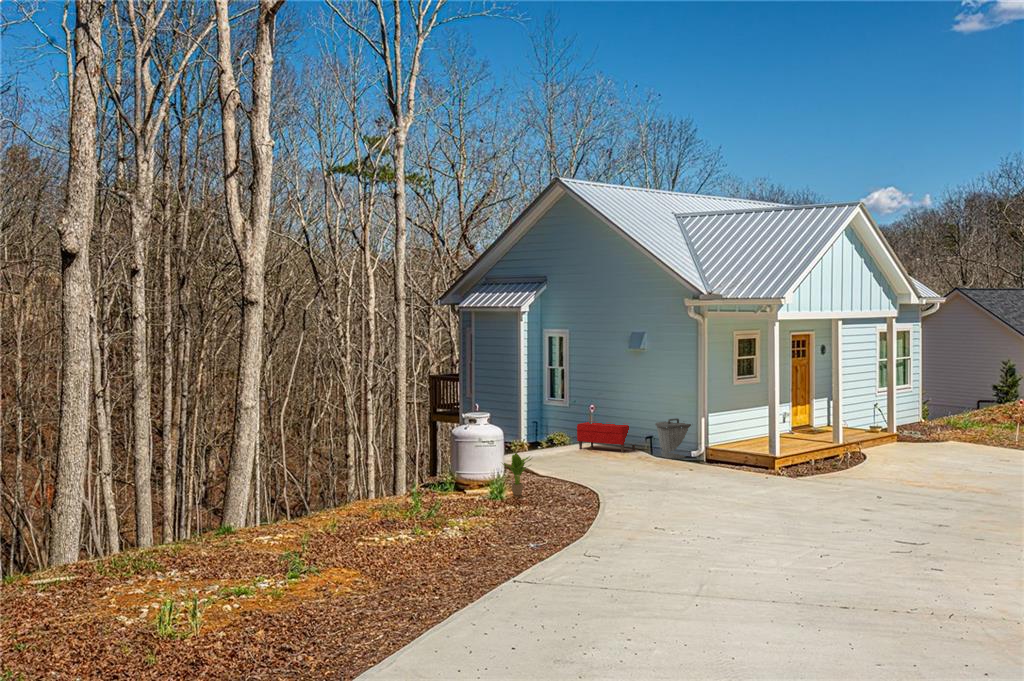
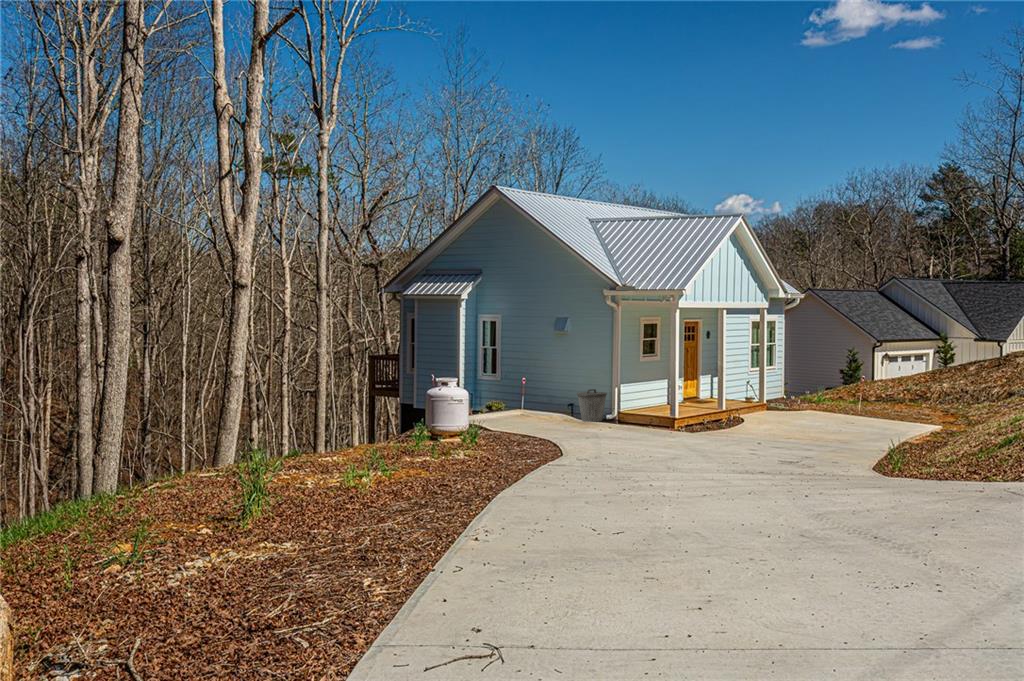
bench: present [577,422,635,453] -> none [510,393,560,418]
potted plant: present [502,453,532,496] -> none [460,412,486,448]

